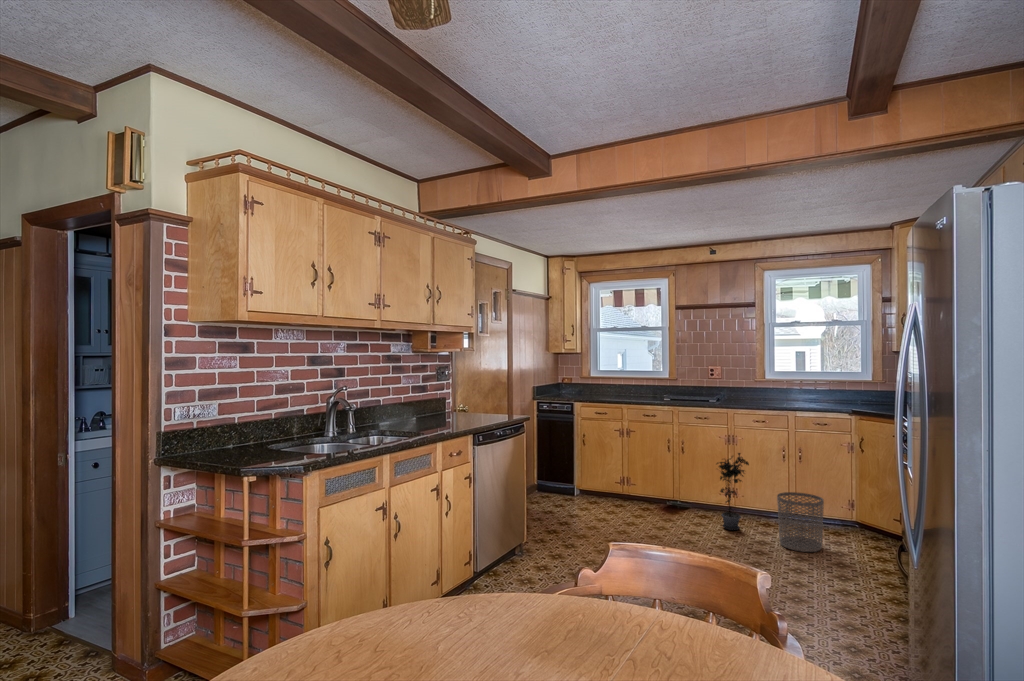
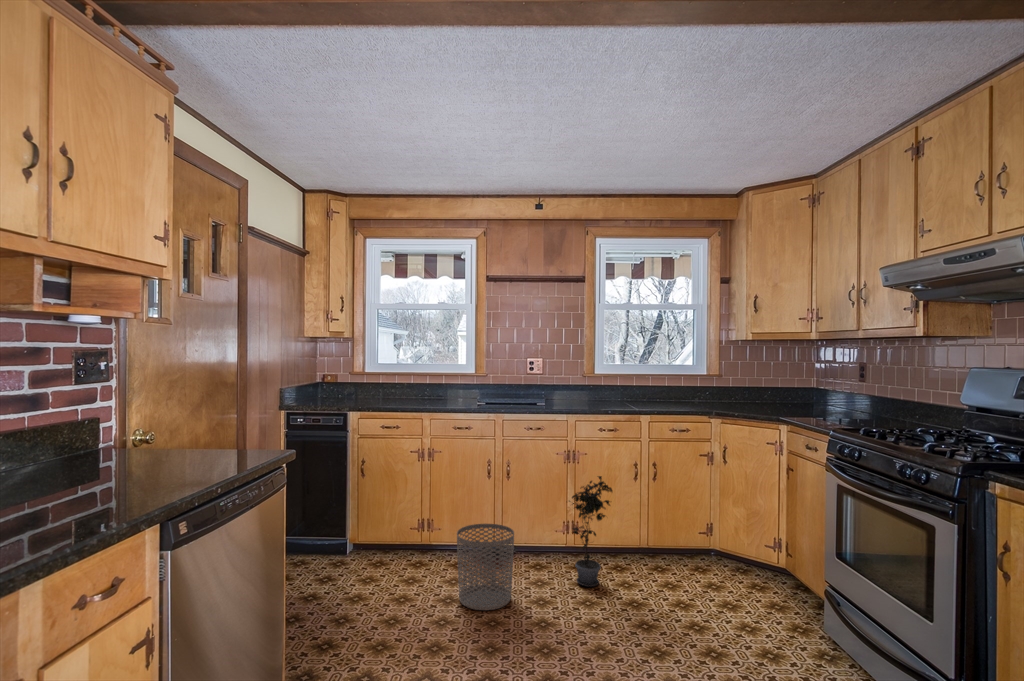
waste bin: present [777,492,824,552] -> present [457,524,514,610]

